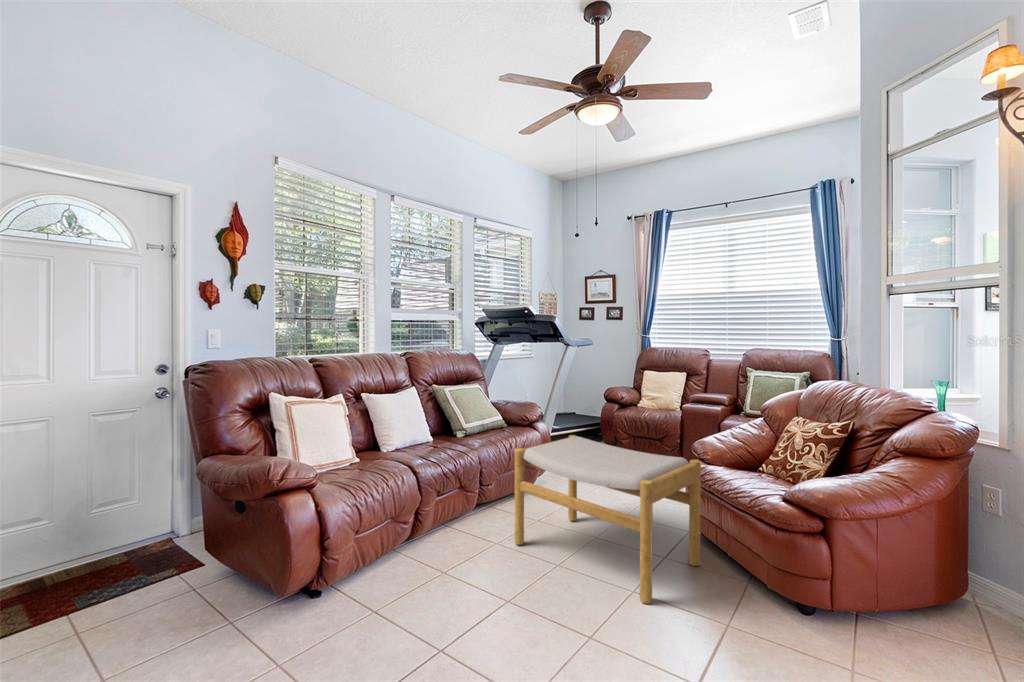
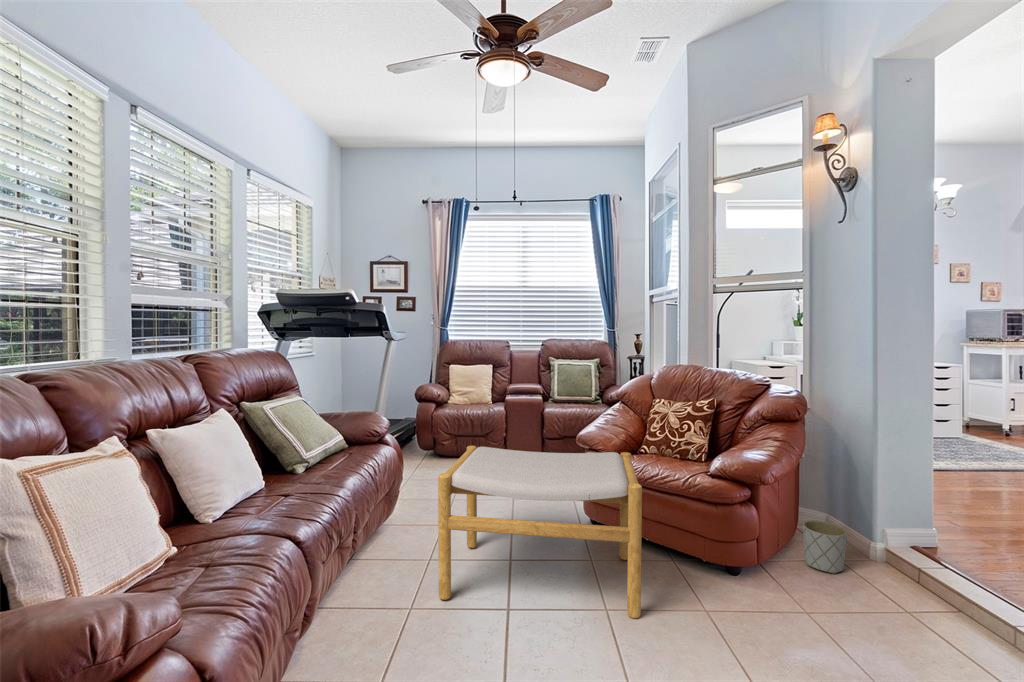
planter: none [917,585,982,658] -> present [803,520,847,574]

